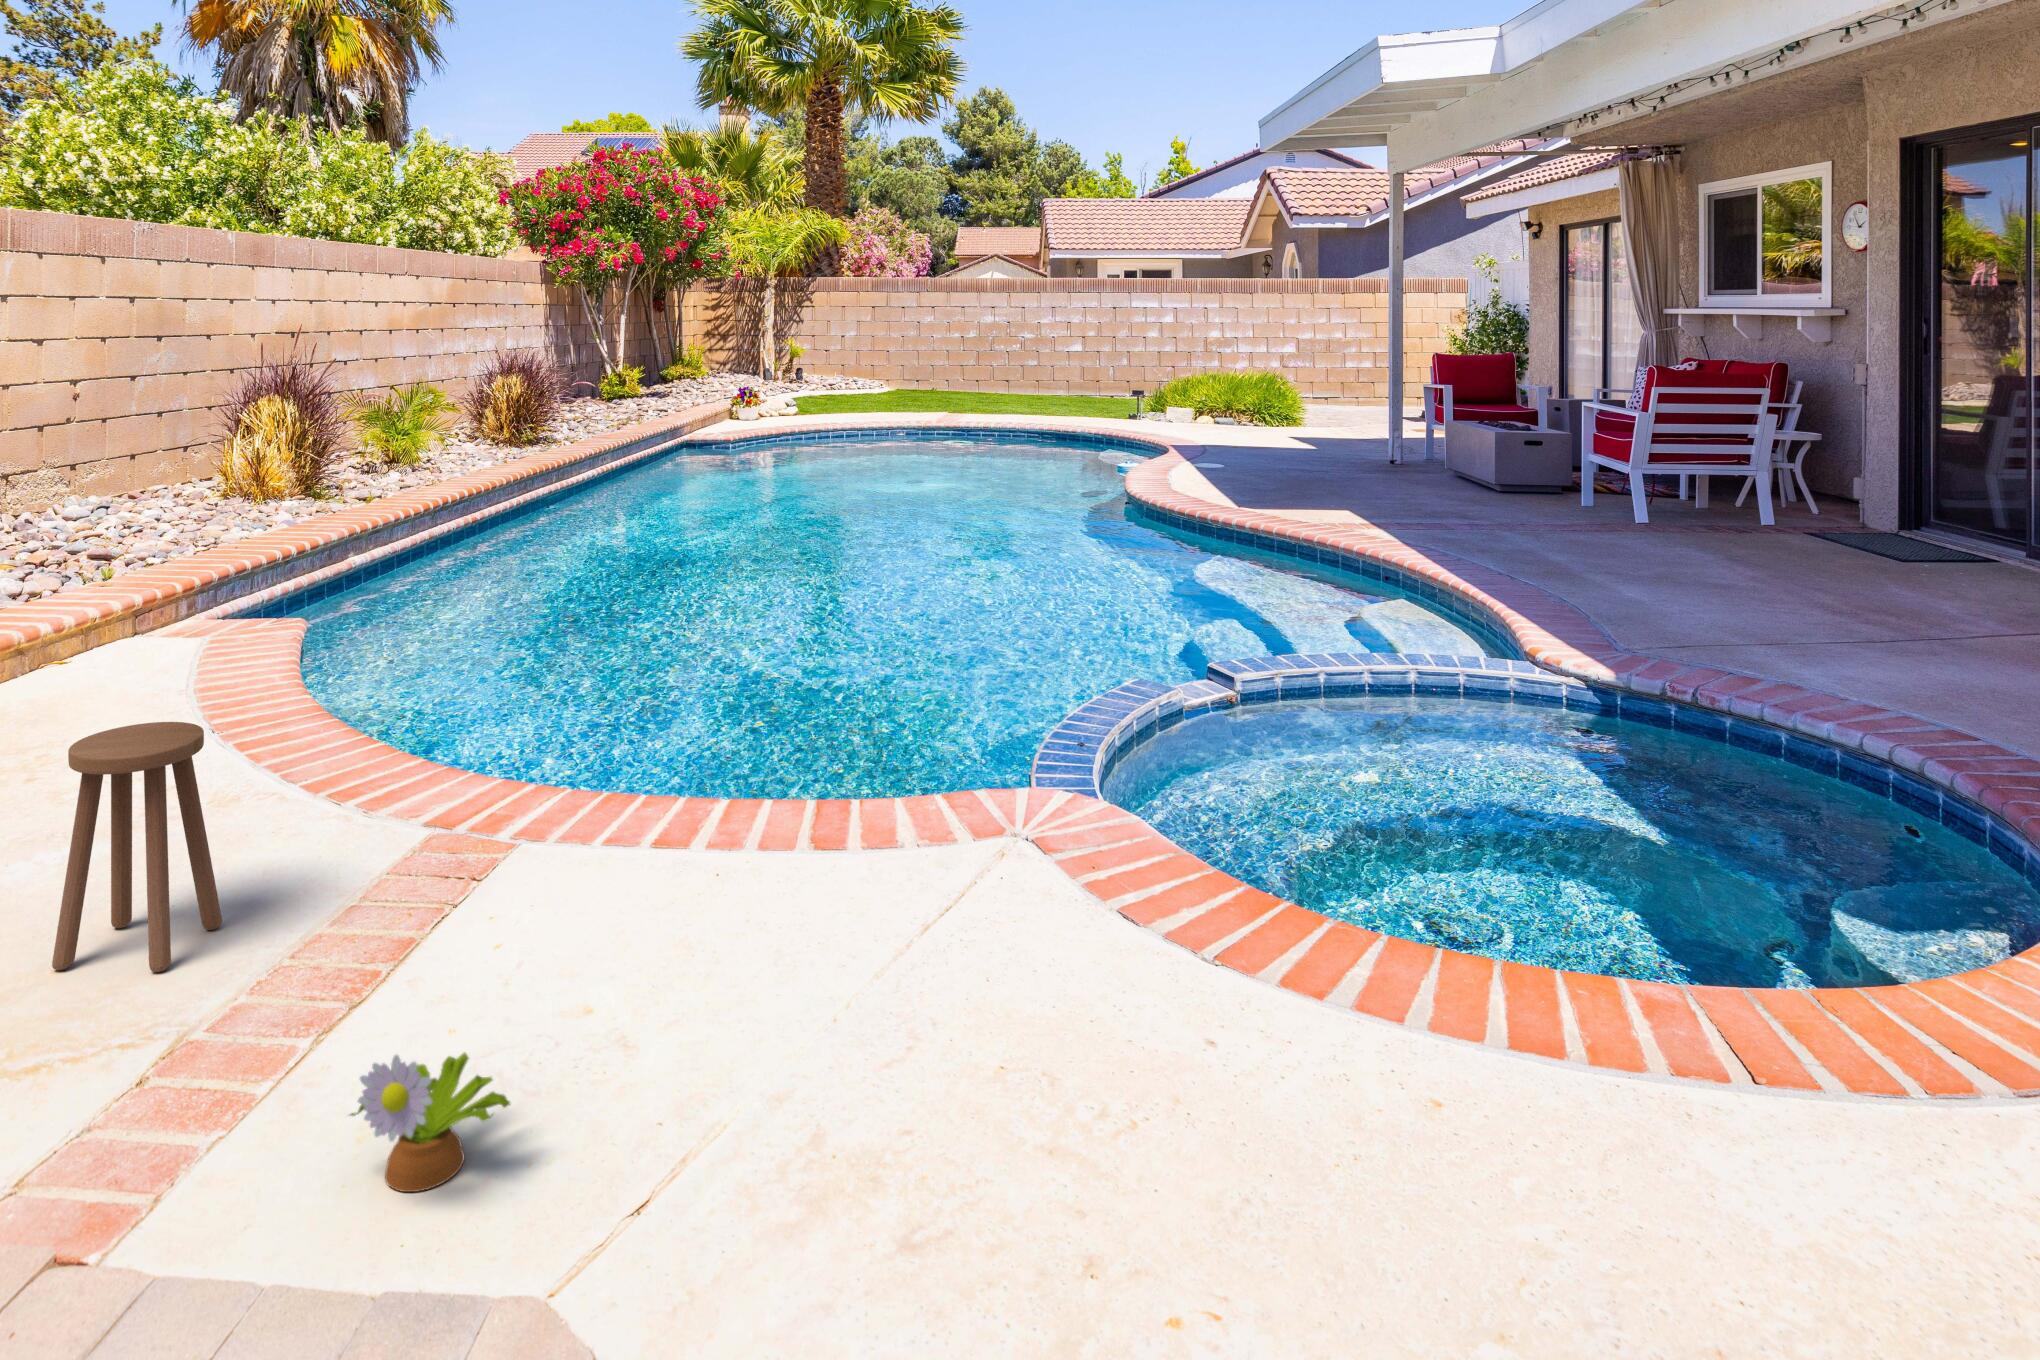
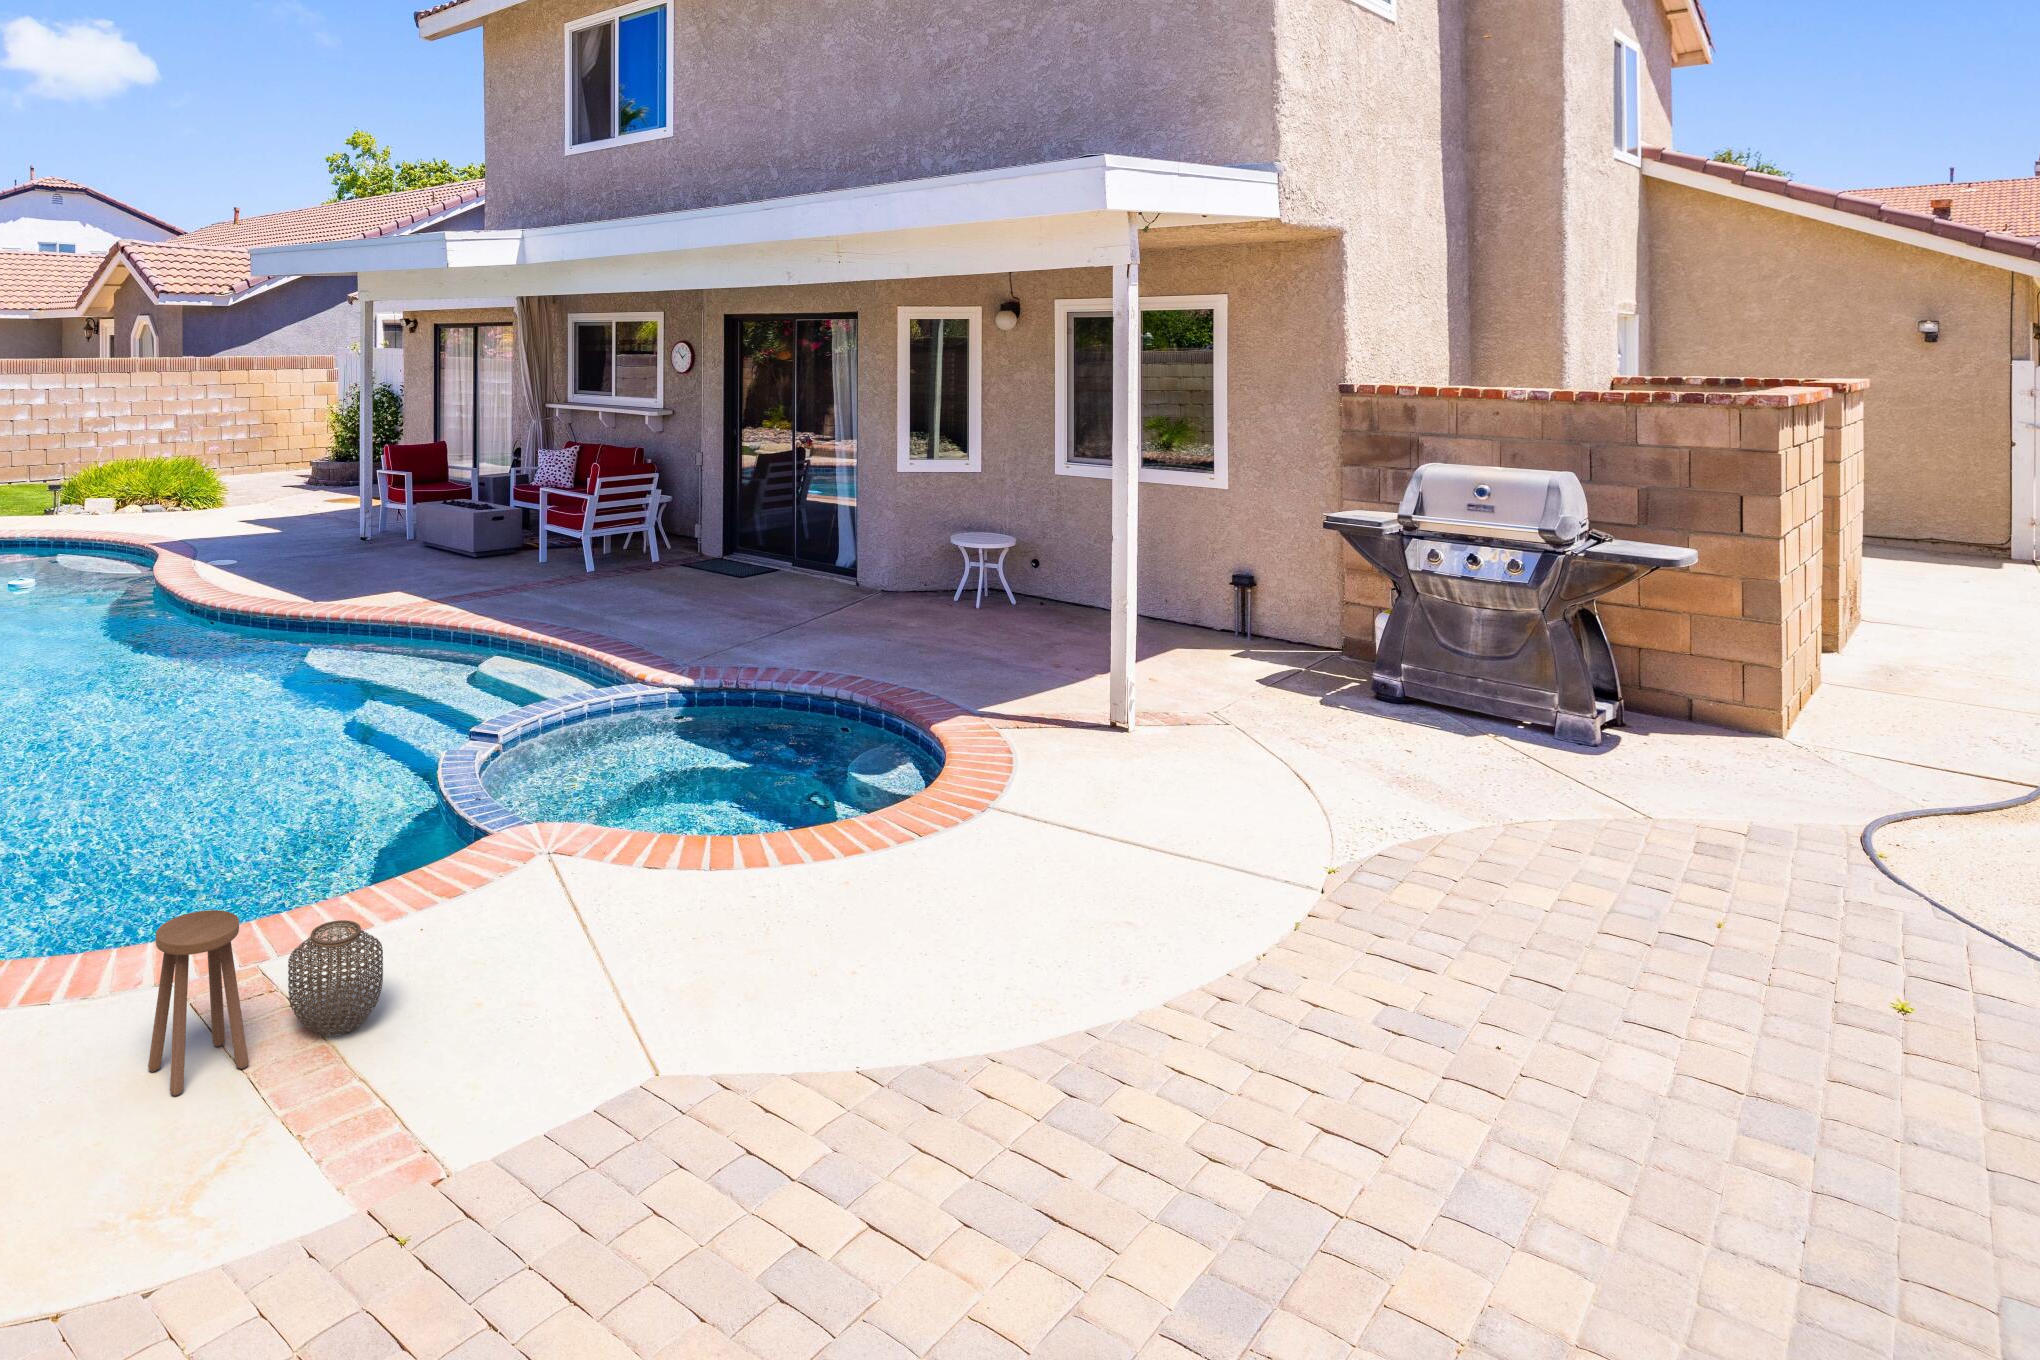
woven basket: none [245,802,408,985] -> present [288,920,383,1036]
decorative plant: present [350,1053,510,1192] -> none [525,981,595,1050]

